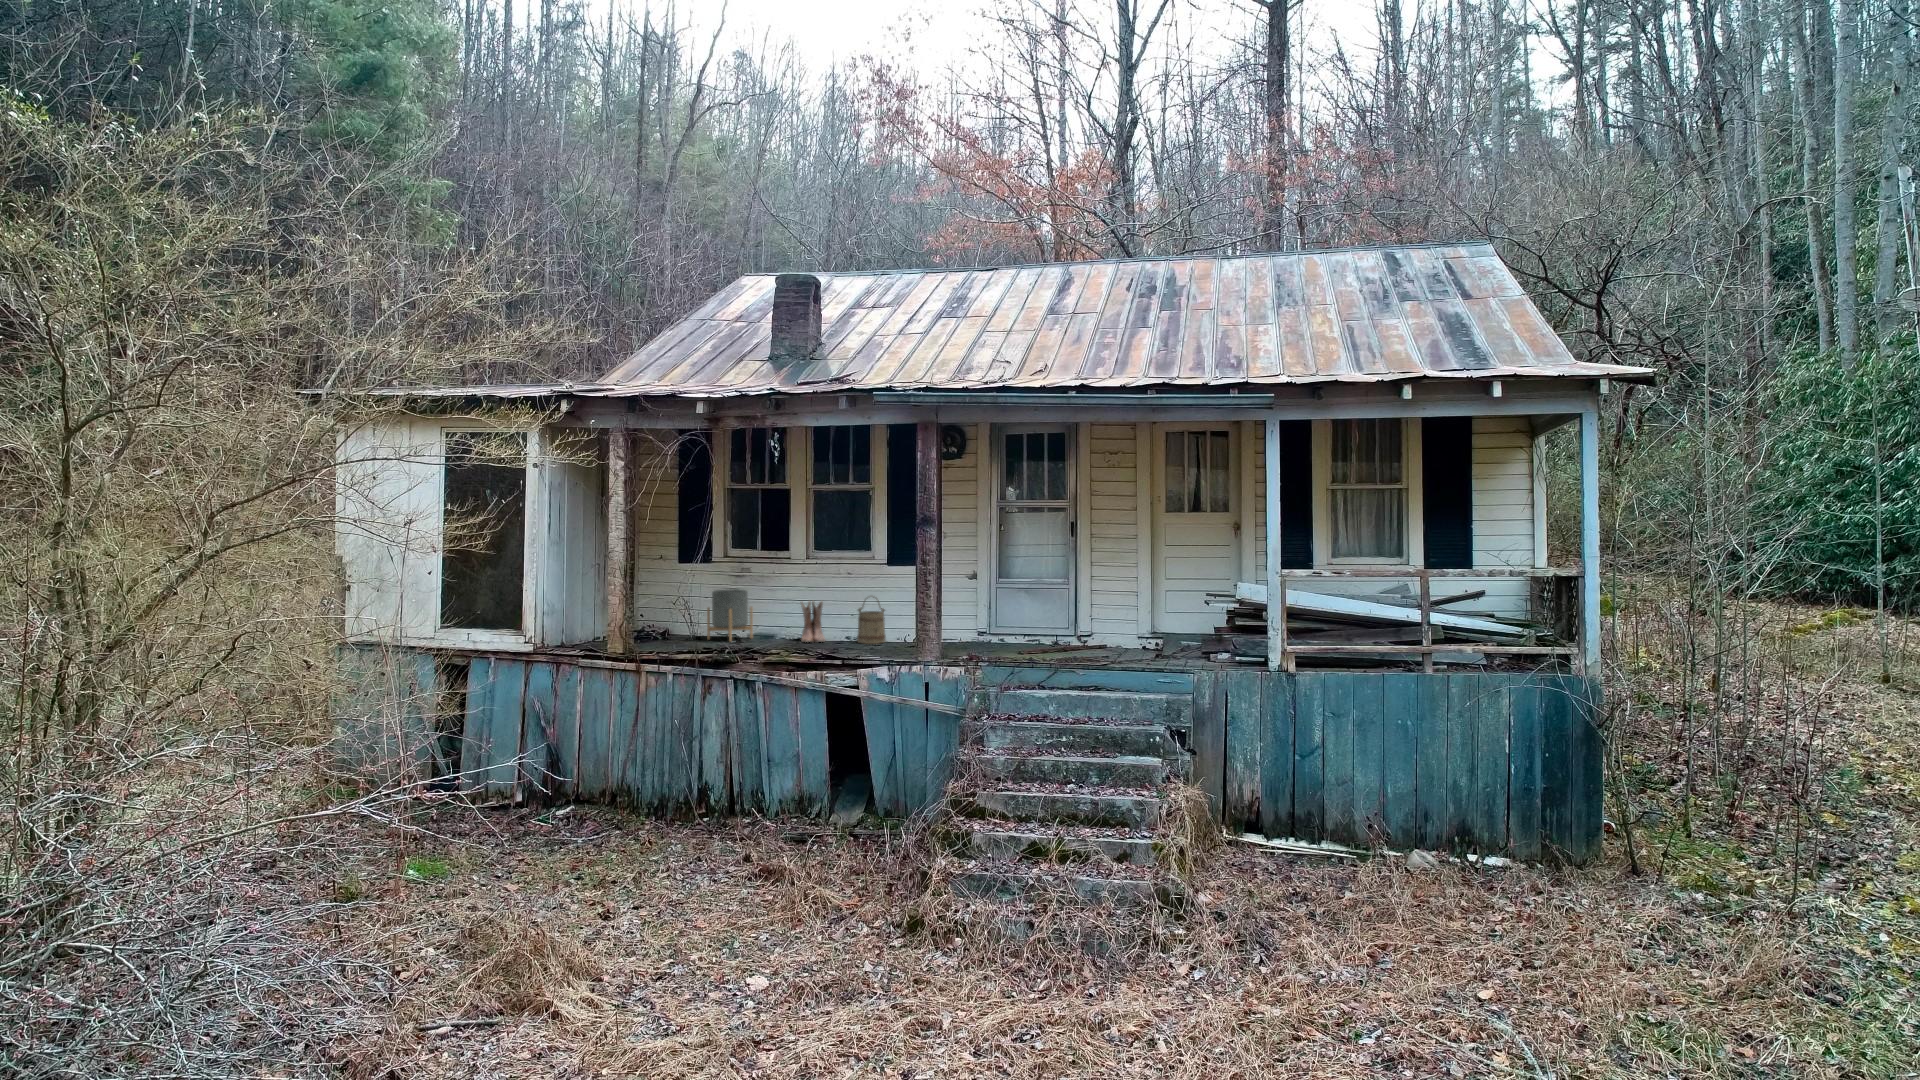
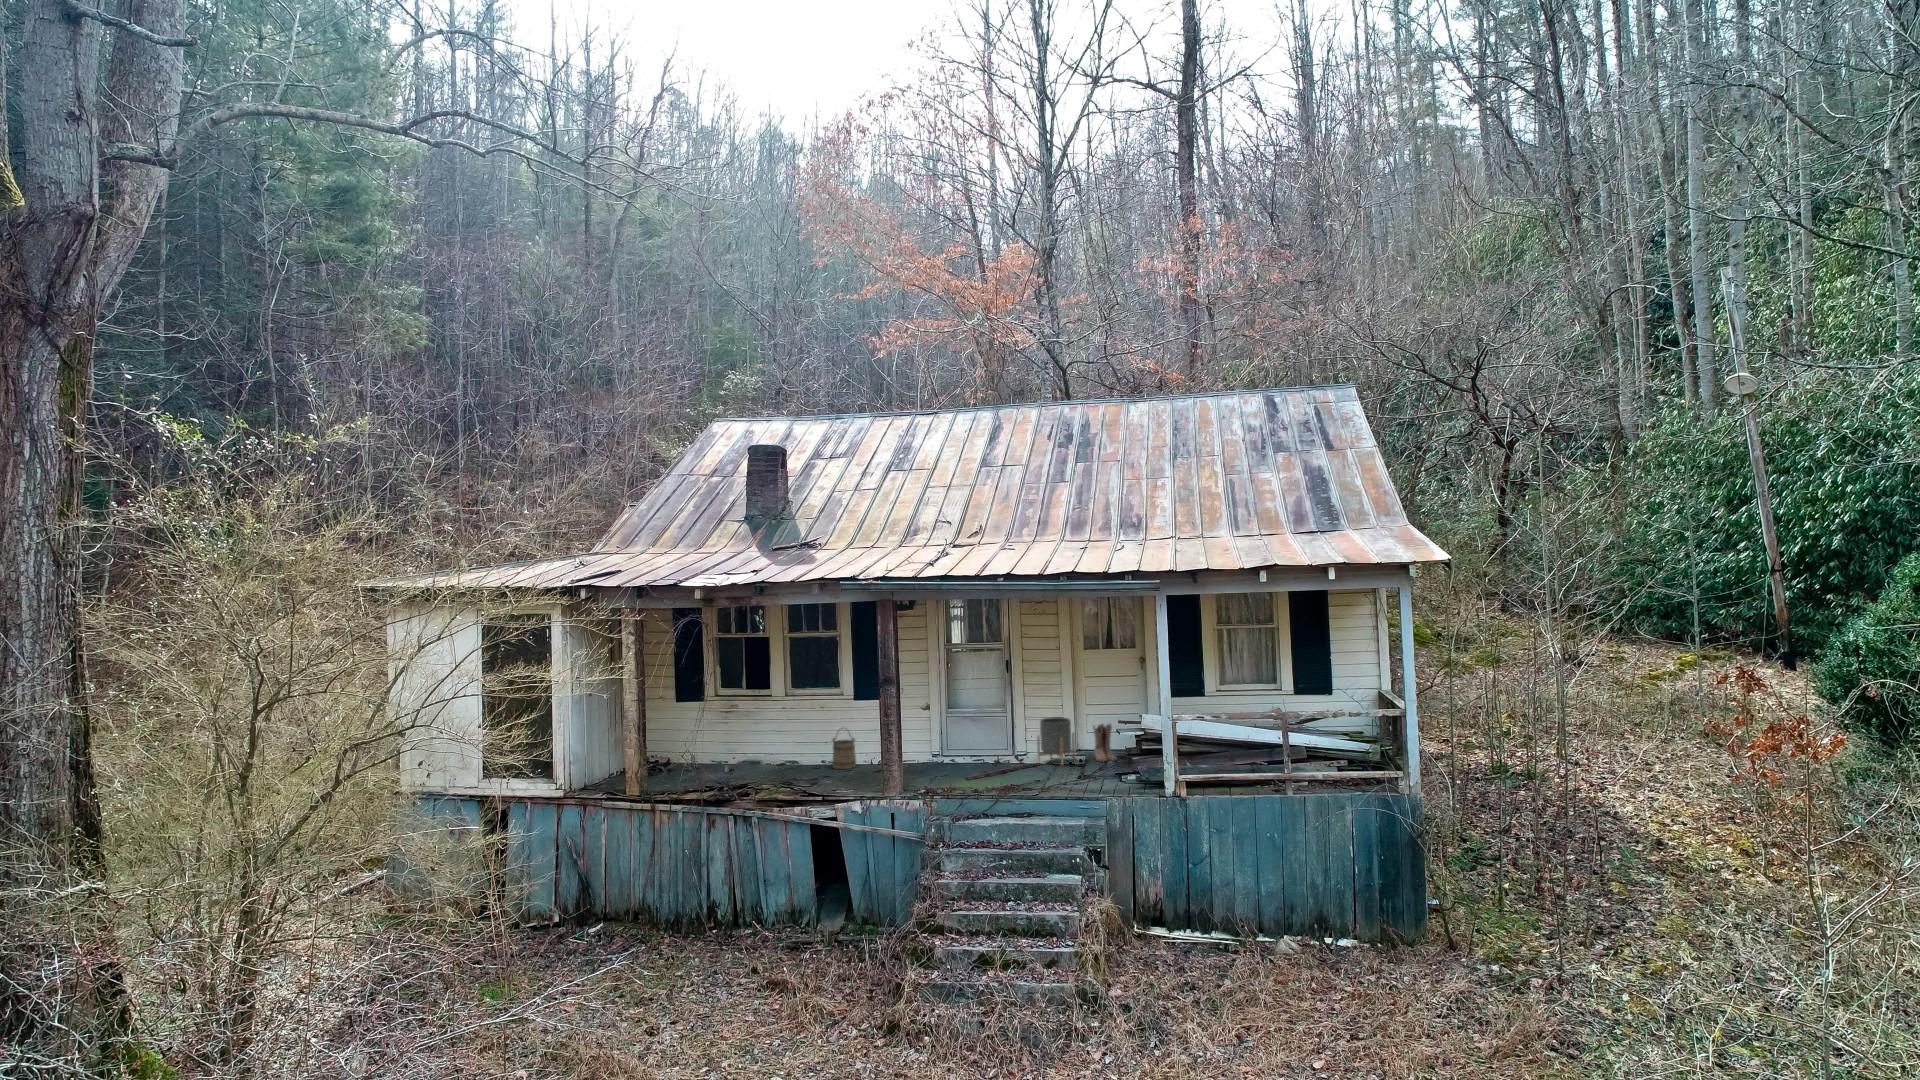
planter: present [707,589,753,642] -> present [1037,717,1075,765]
boots: present [801,601,825,643] -> present [1093,724,1117,761]

